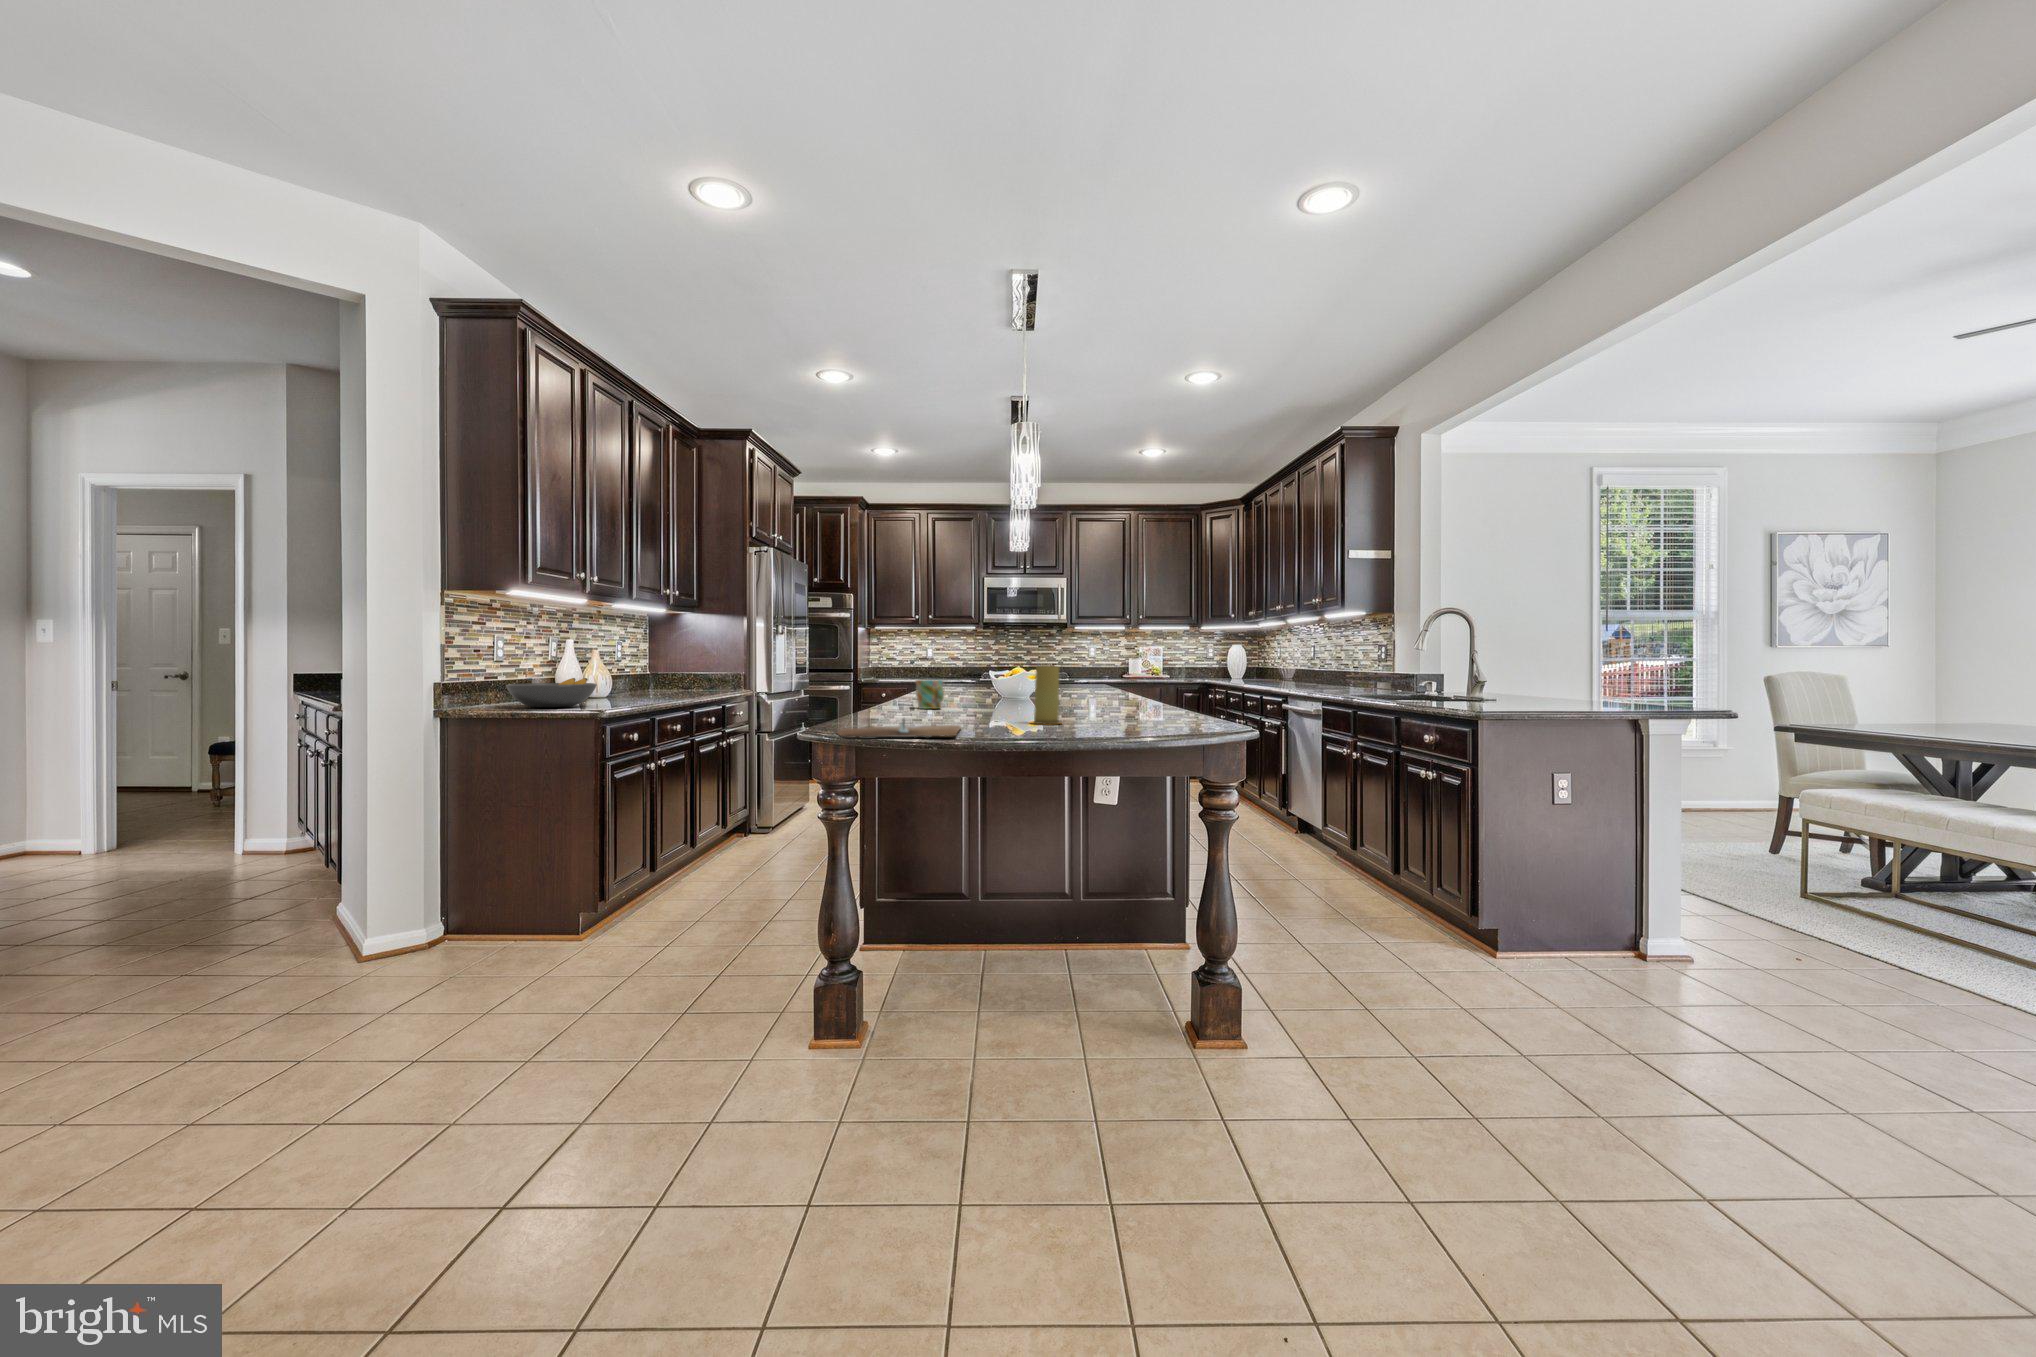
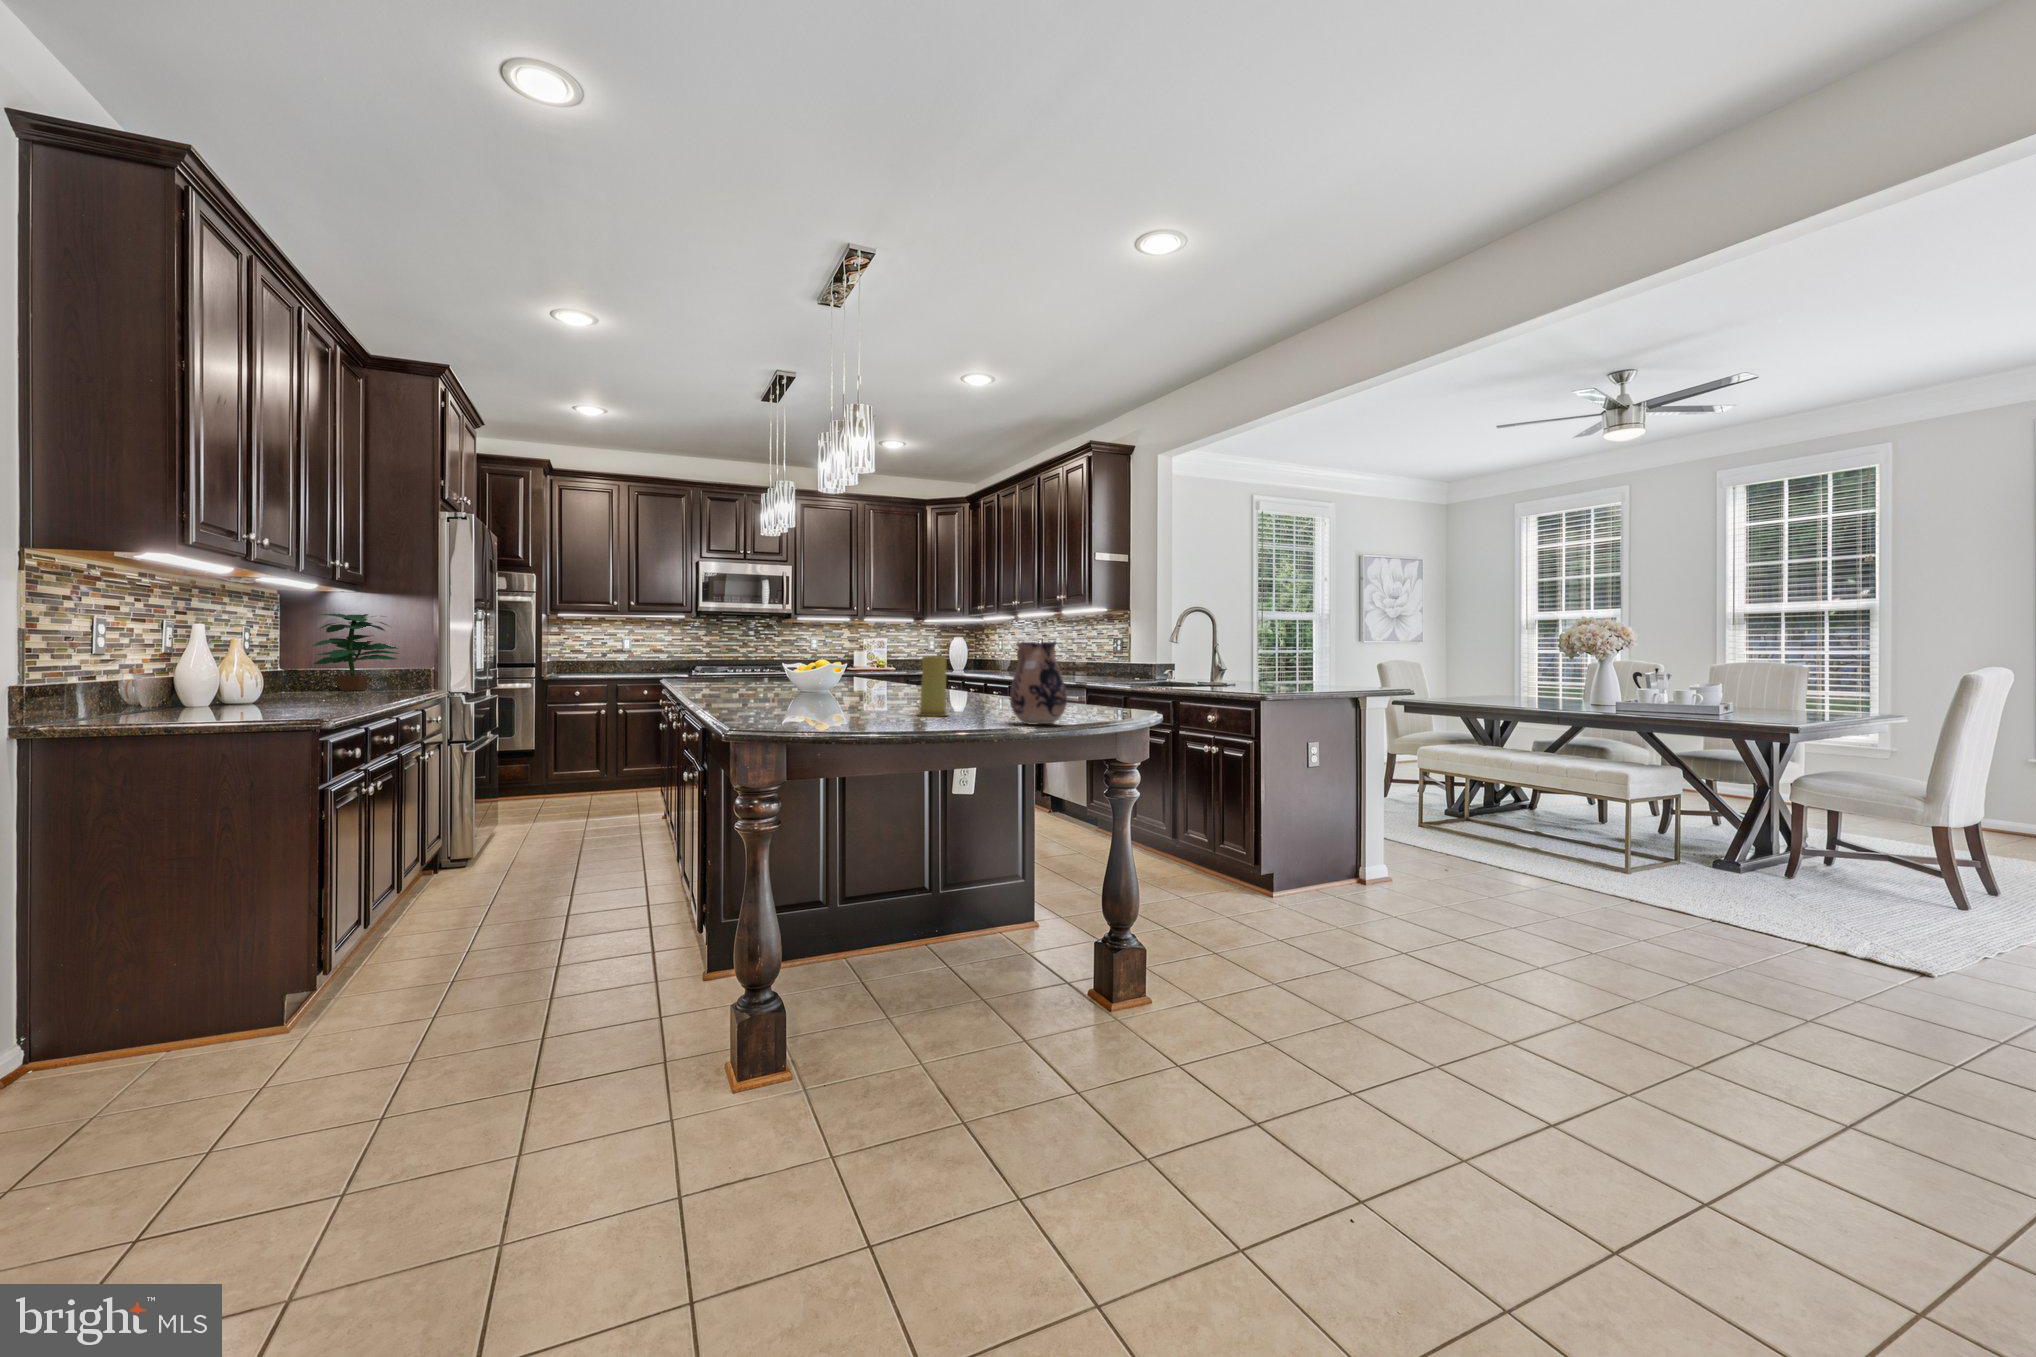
potted plant: none [658,631,721,690] -> present [313,614,398,691]
ceramic pitcher: none [1092,652,1151,736] -> present [1010,642,1067,724]
fruit bowl: present [506,678,597,708] -> none [136,675,286,716]
mug: present [916,680,945,709] -> none [749,672,786,705]
cutting board: present [837,719,961,738] -> none [739,712,904,736]

